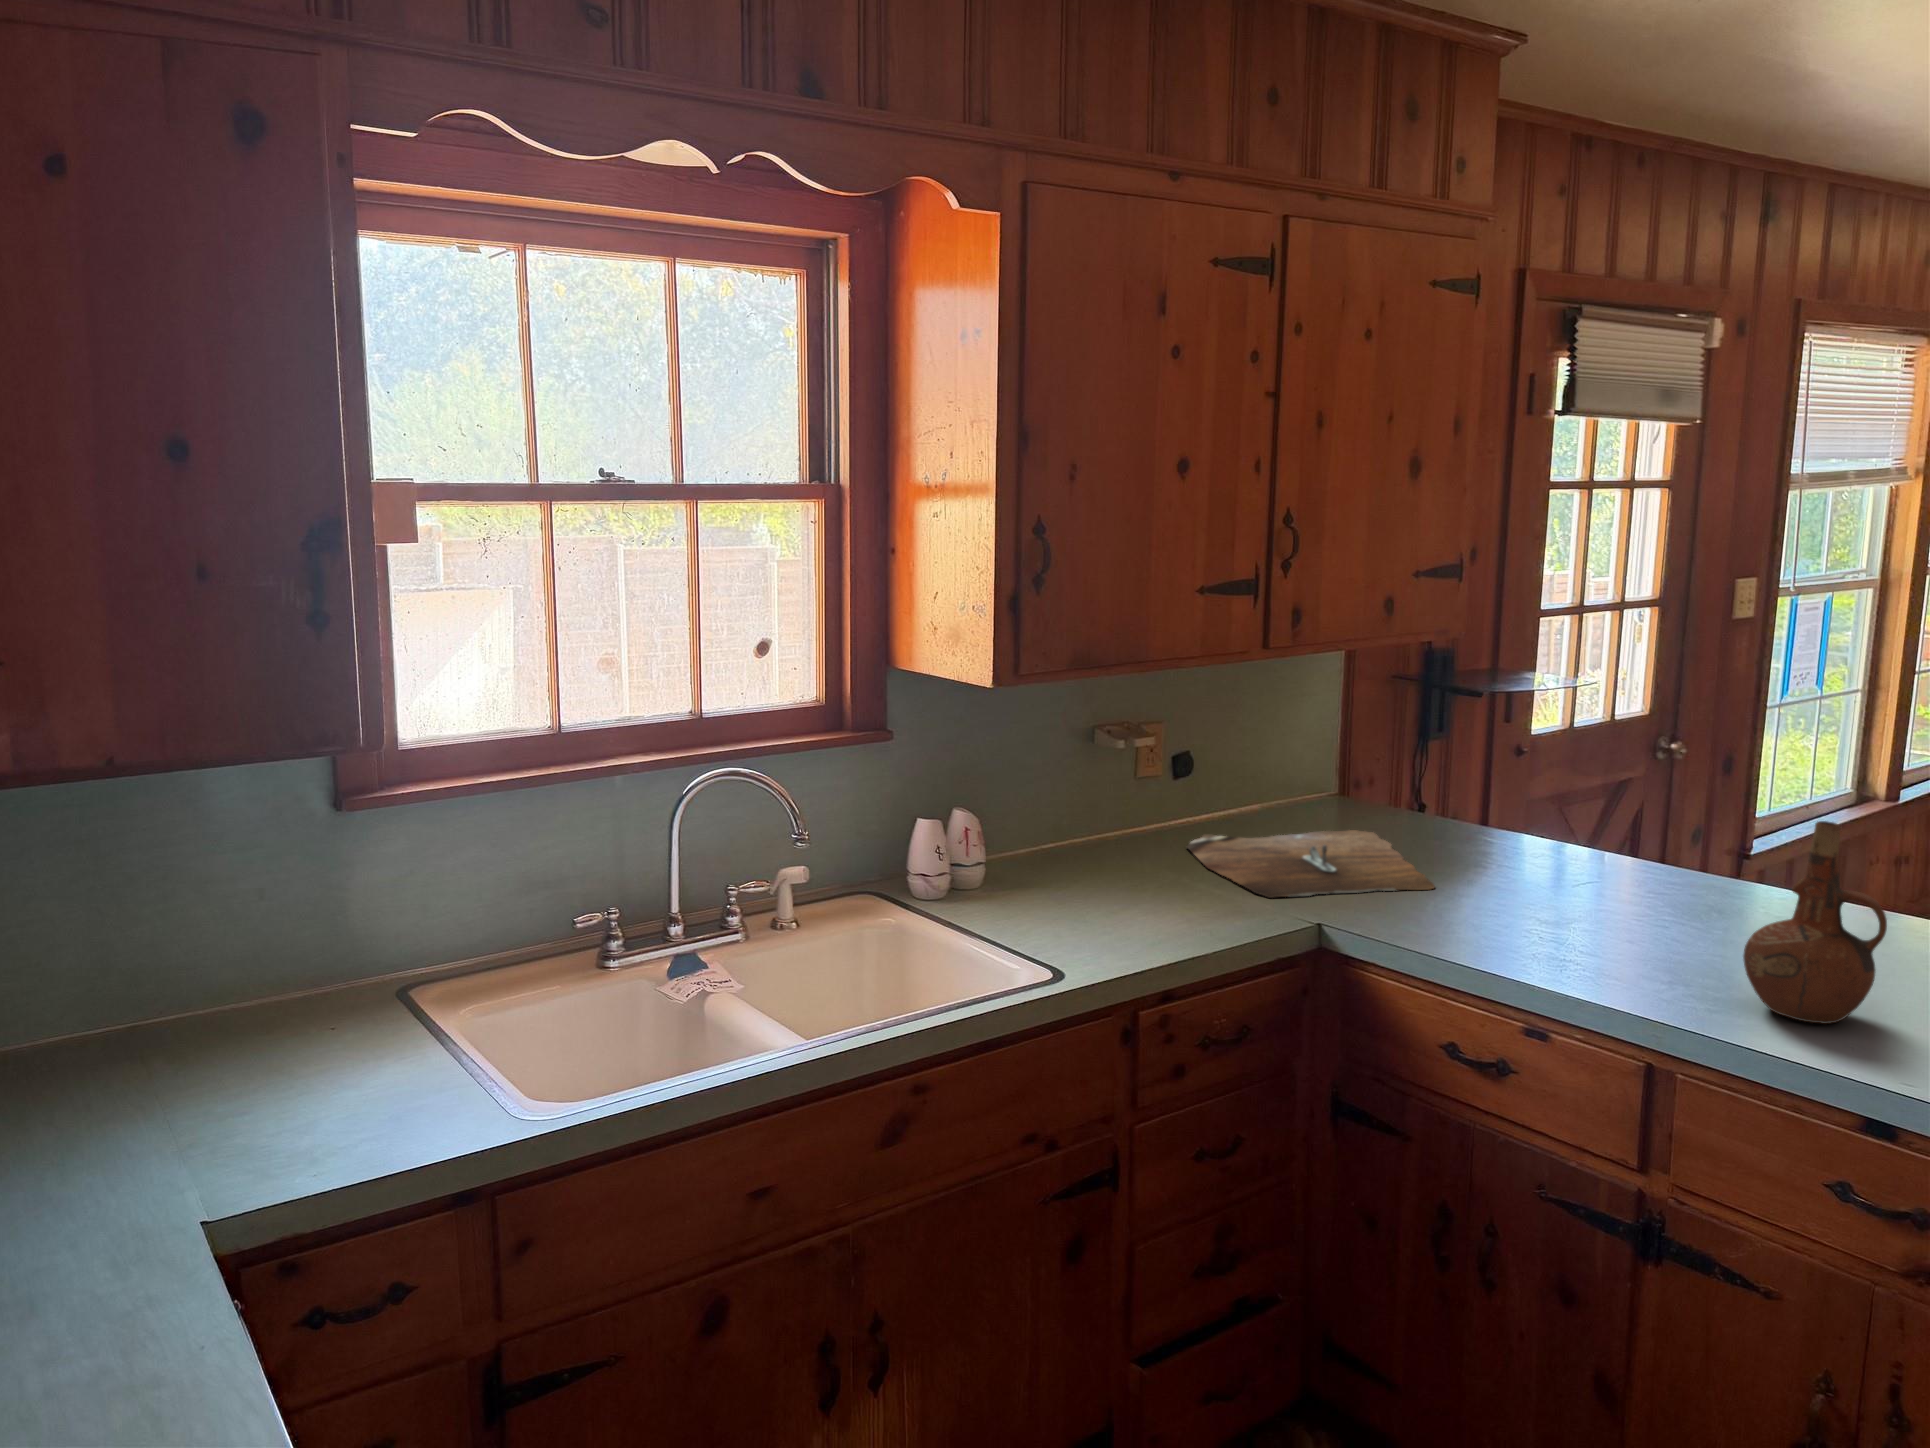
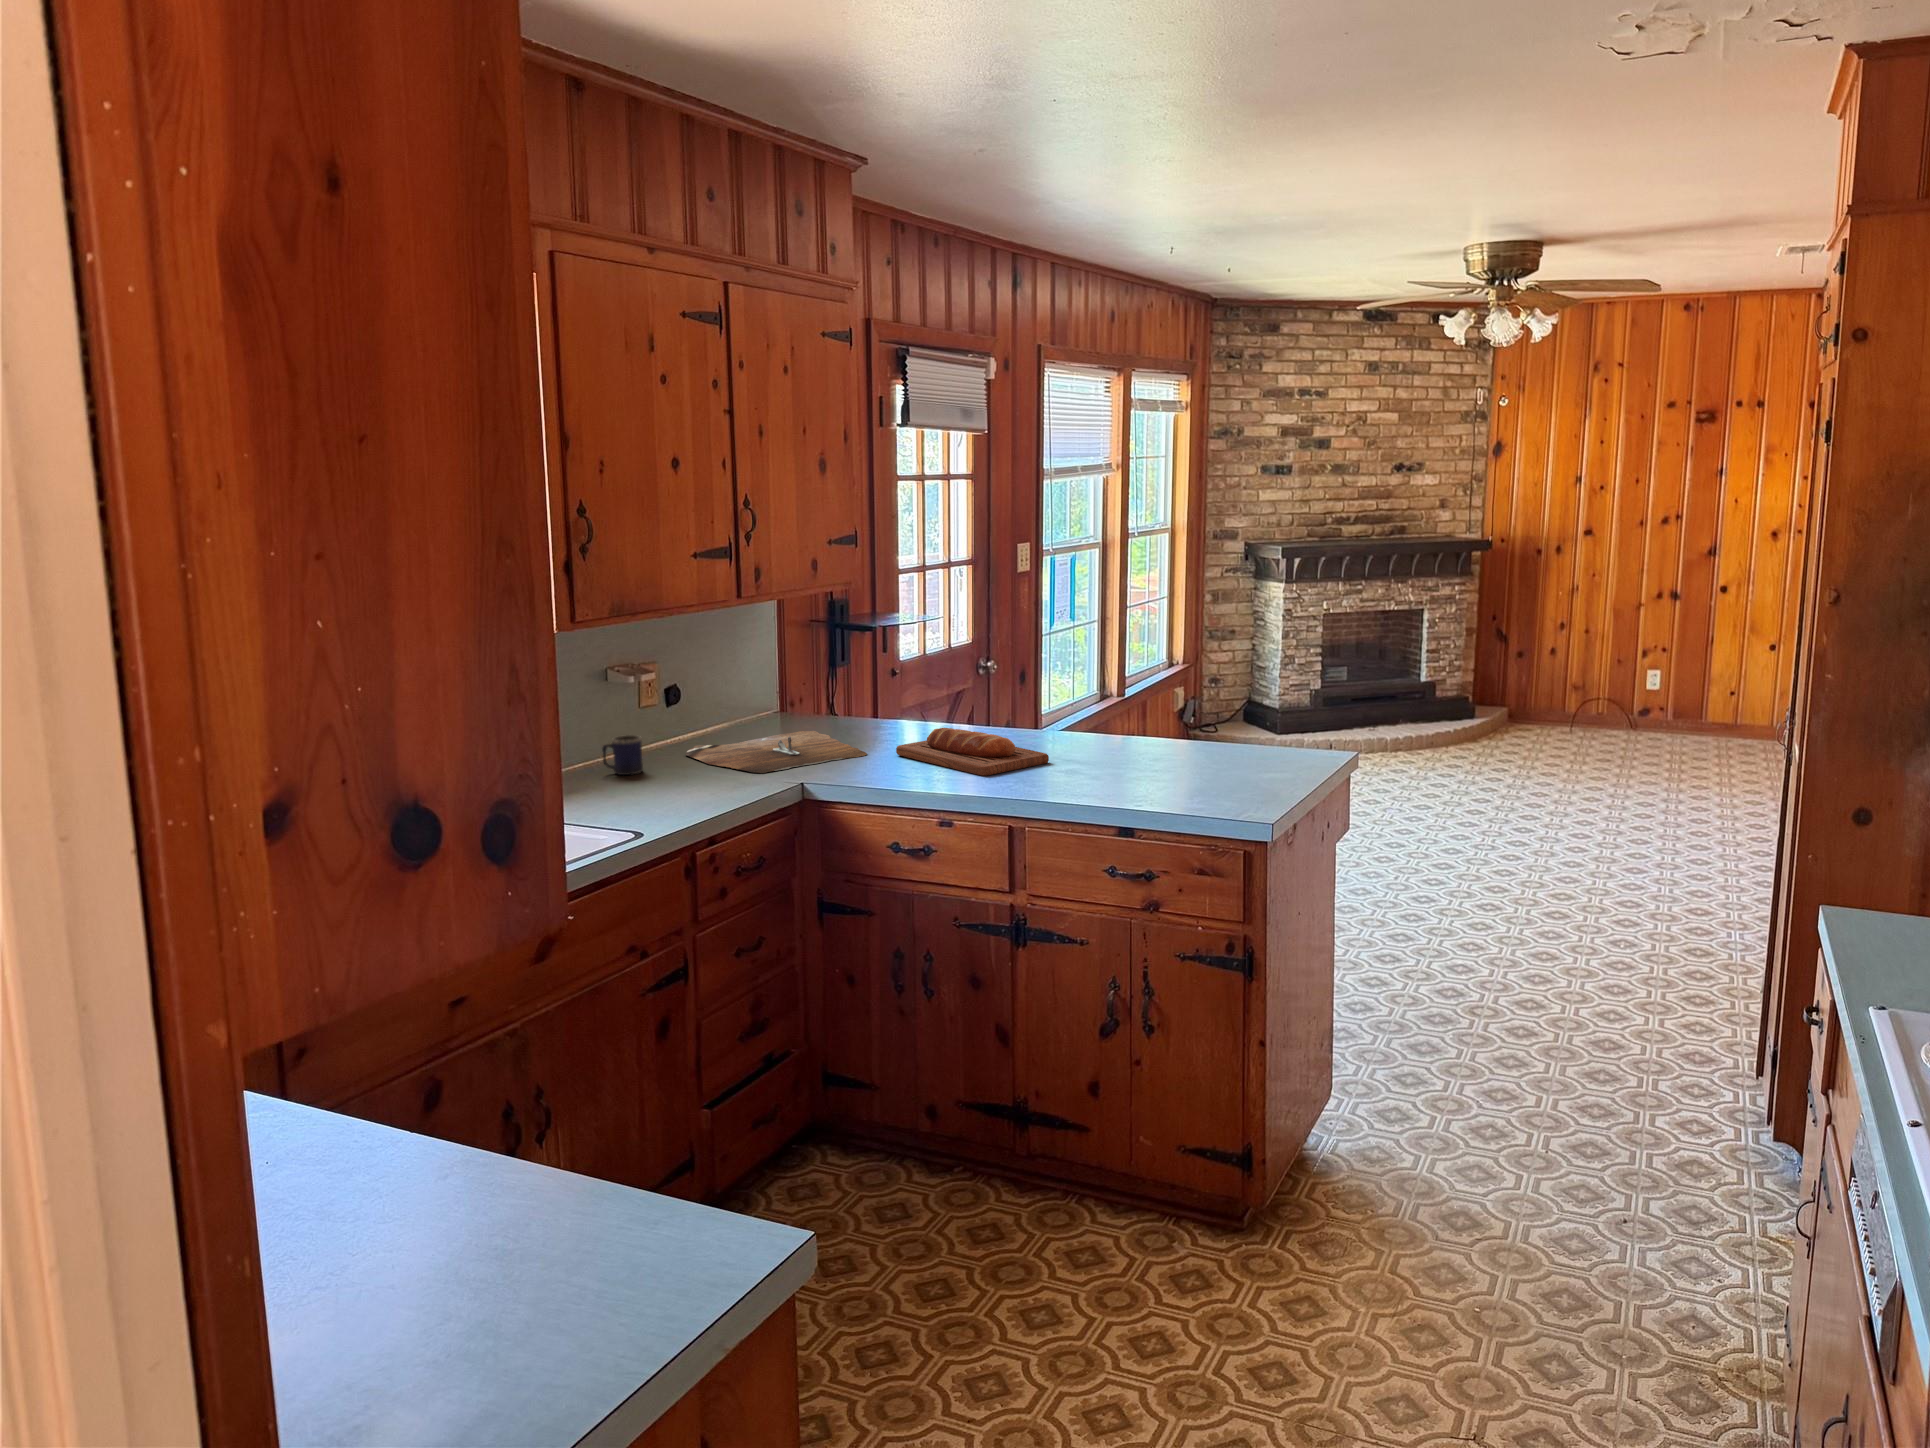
mug: none [1073,816,1122,869] -> present [602,735,643,775]
ceramic pitcher: present [1743,821,1887,1024] -> none [1050,667,1116,782]
bread loaf: none [1480,867,1743,968] -> present [896,728,1049,776]

